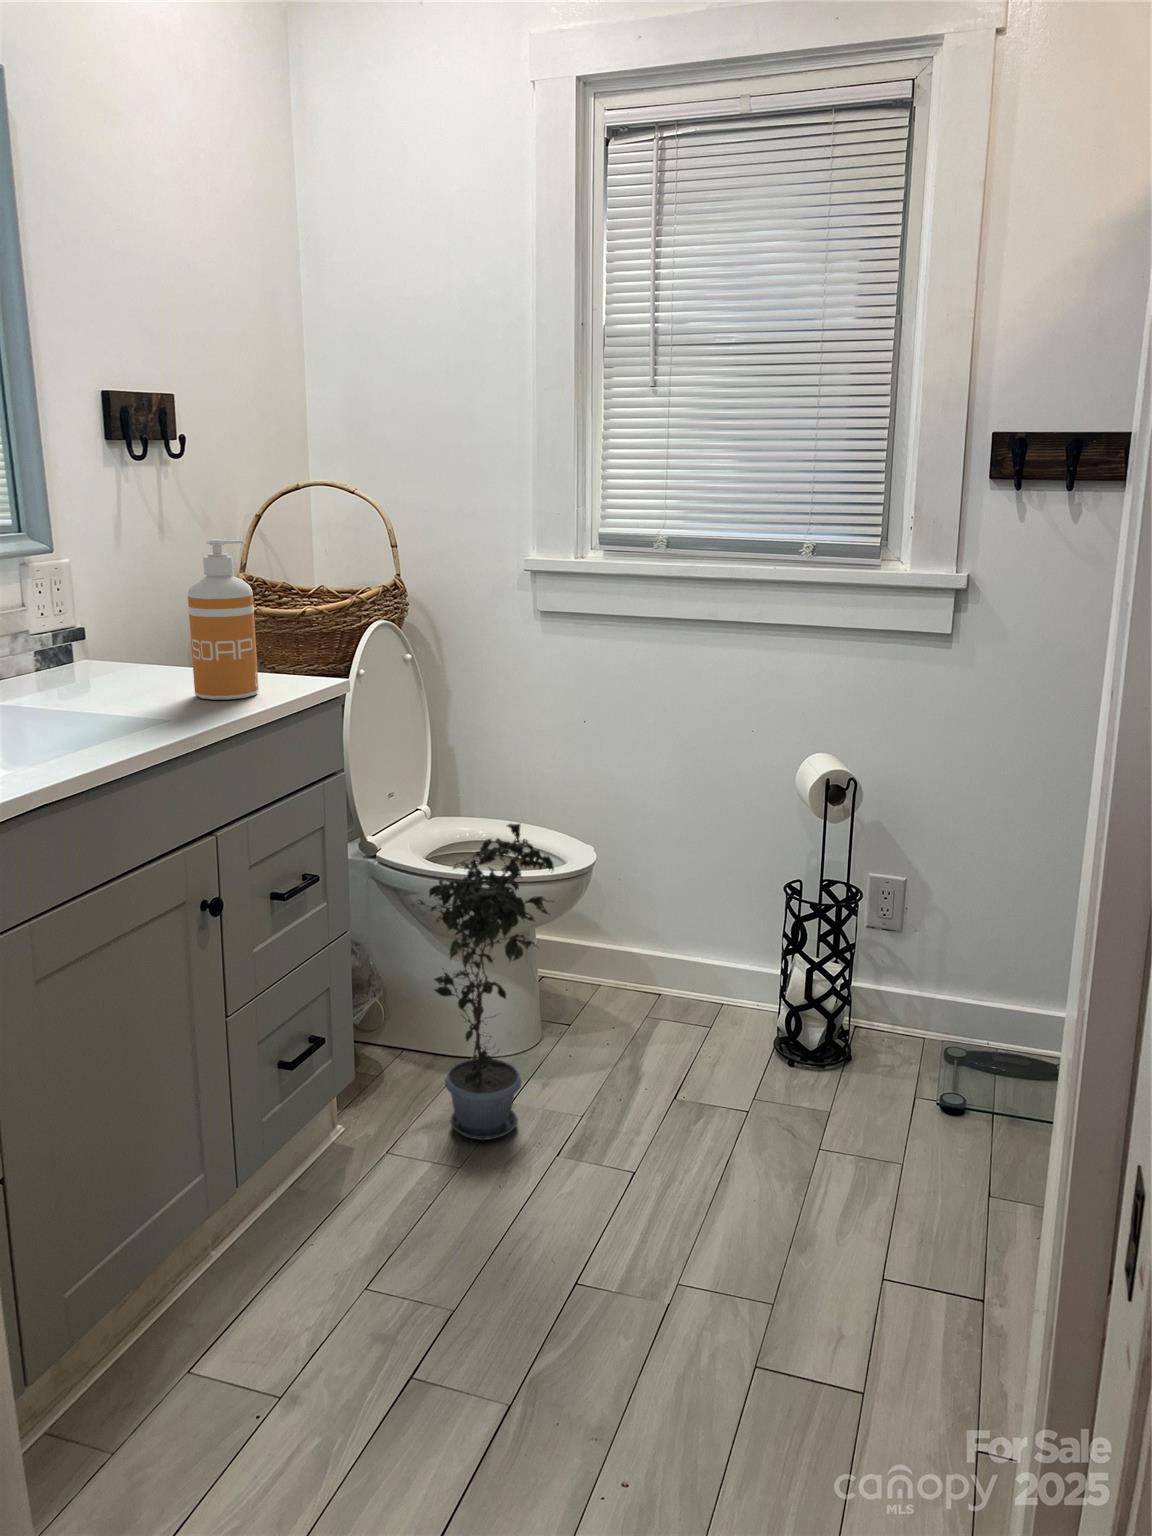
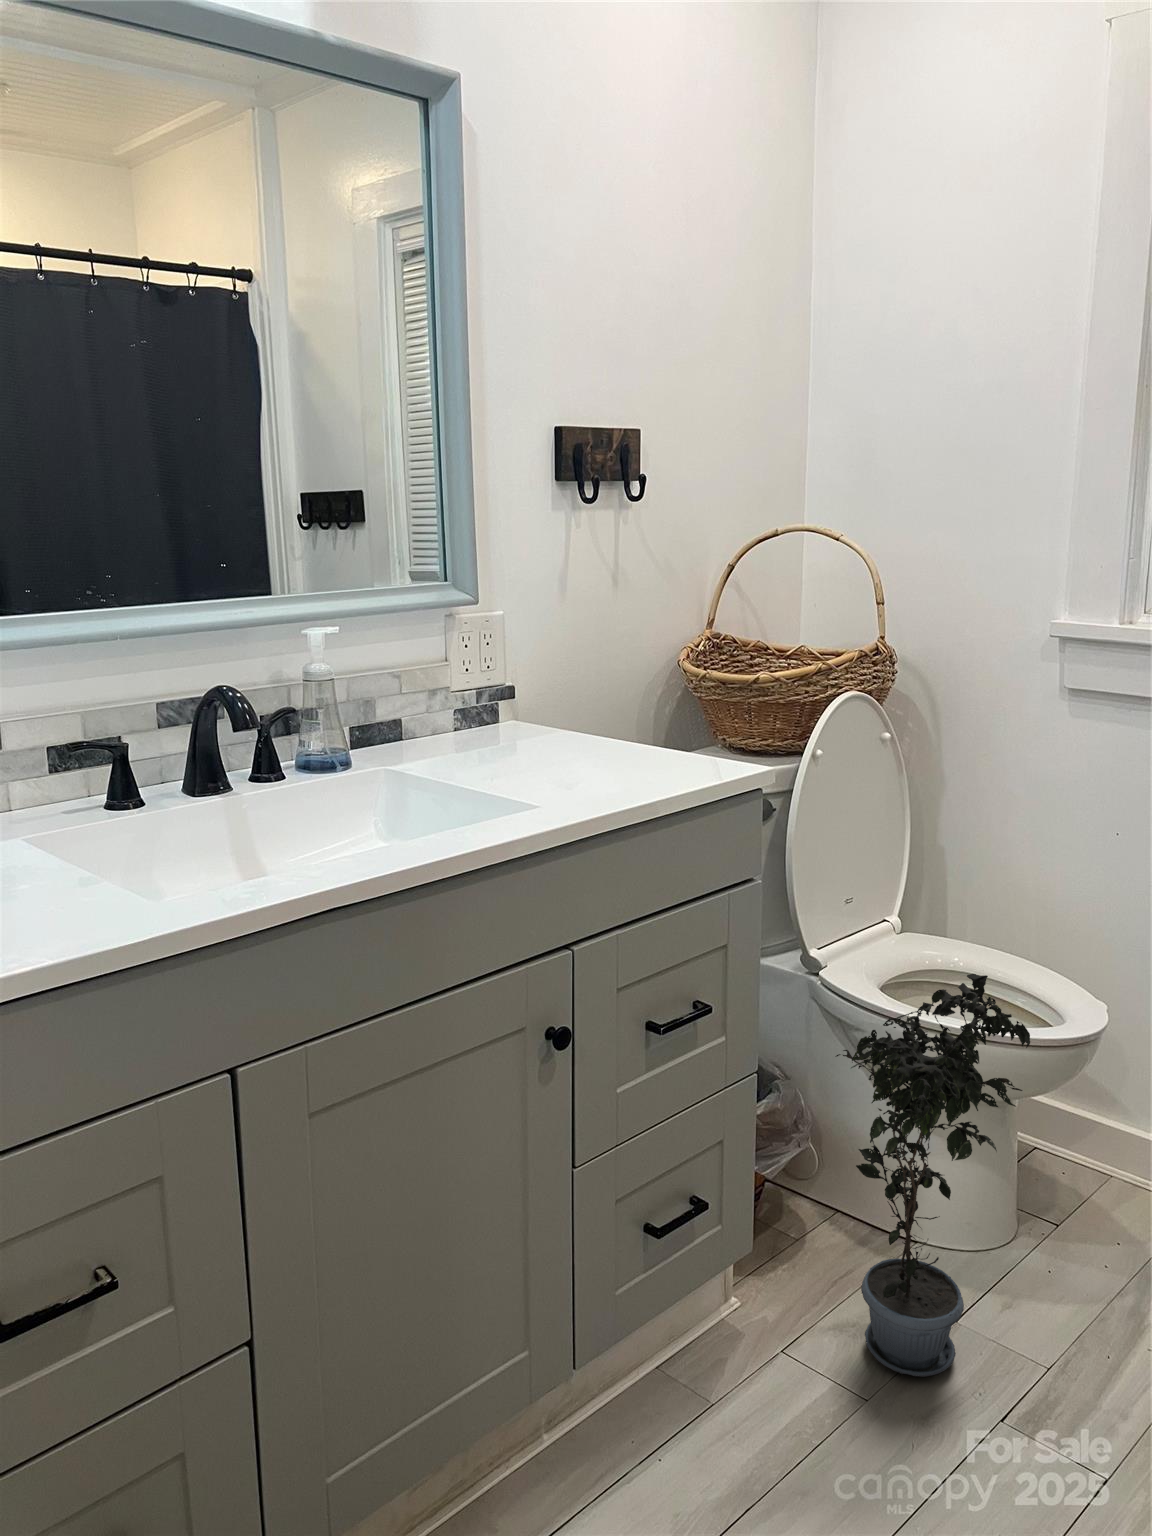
soap dispenser: present [188,539,259,700] -> none [588,594,662,785]

